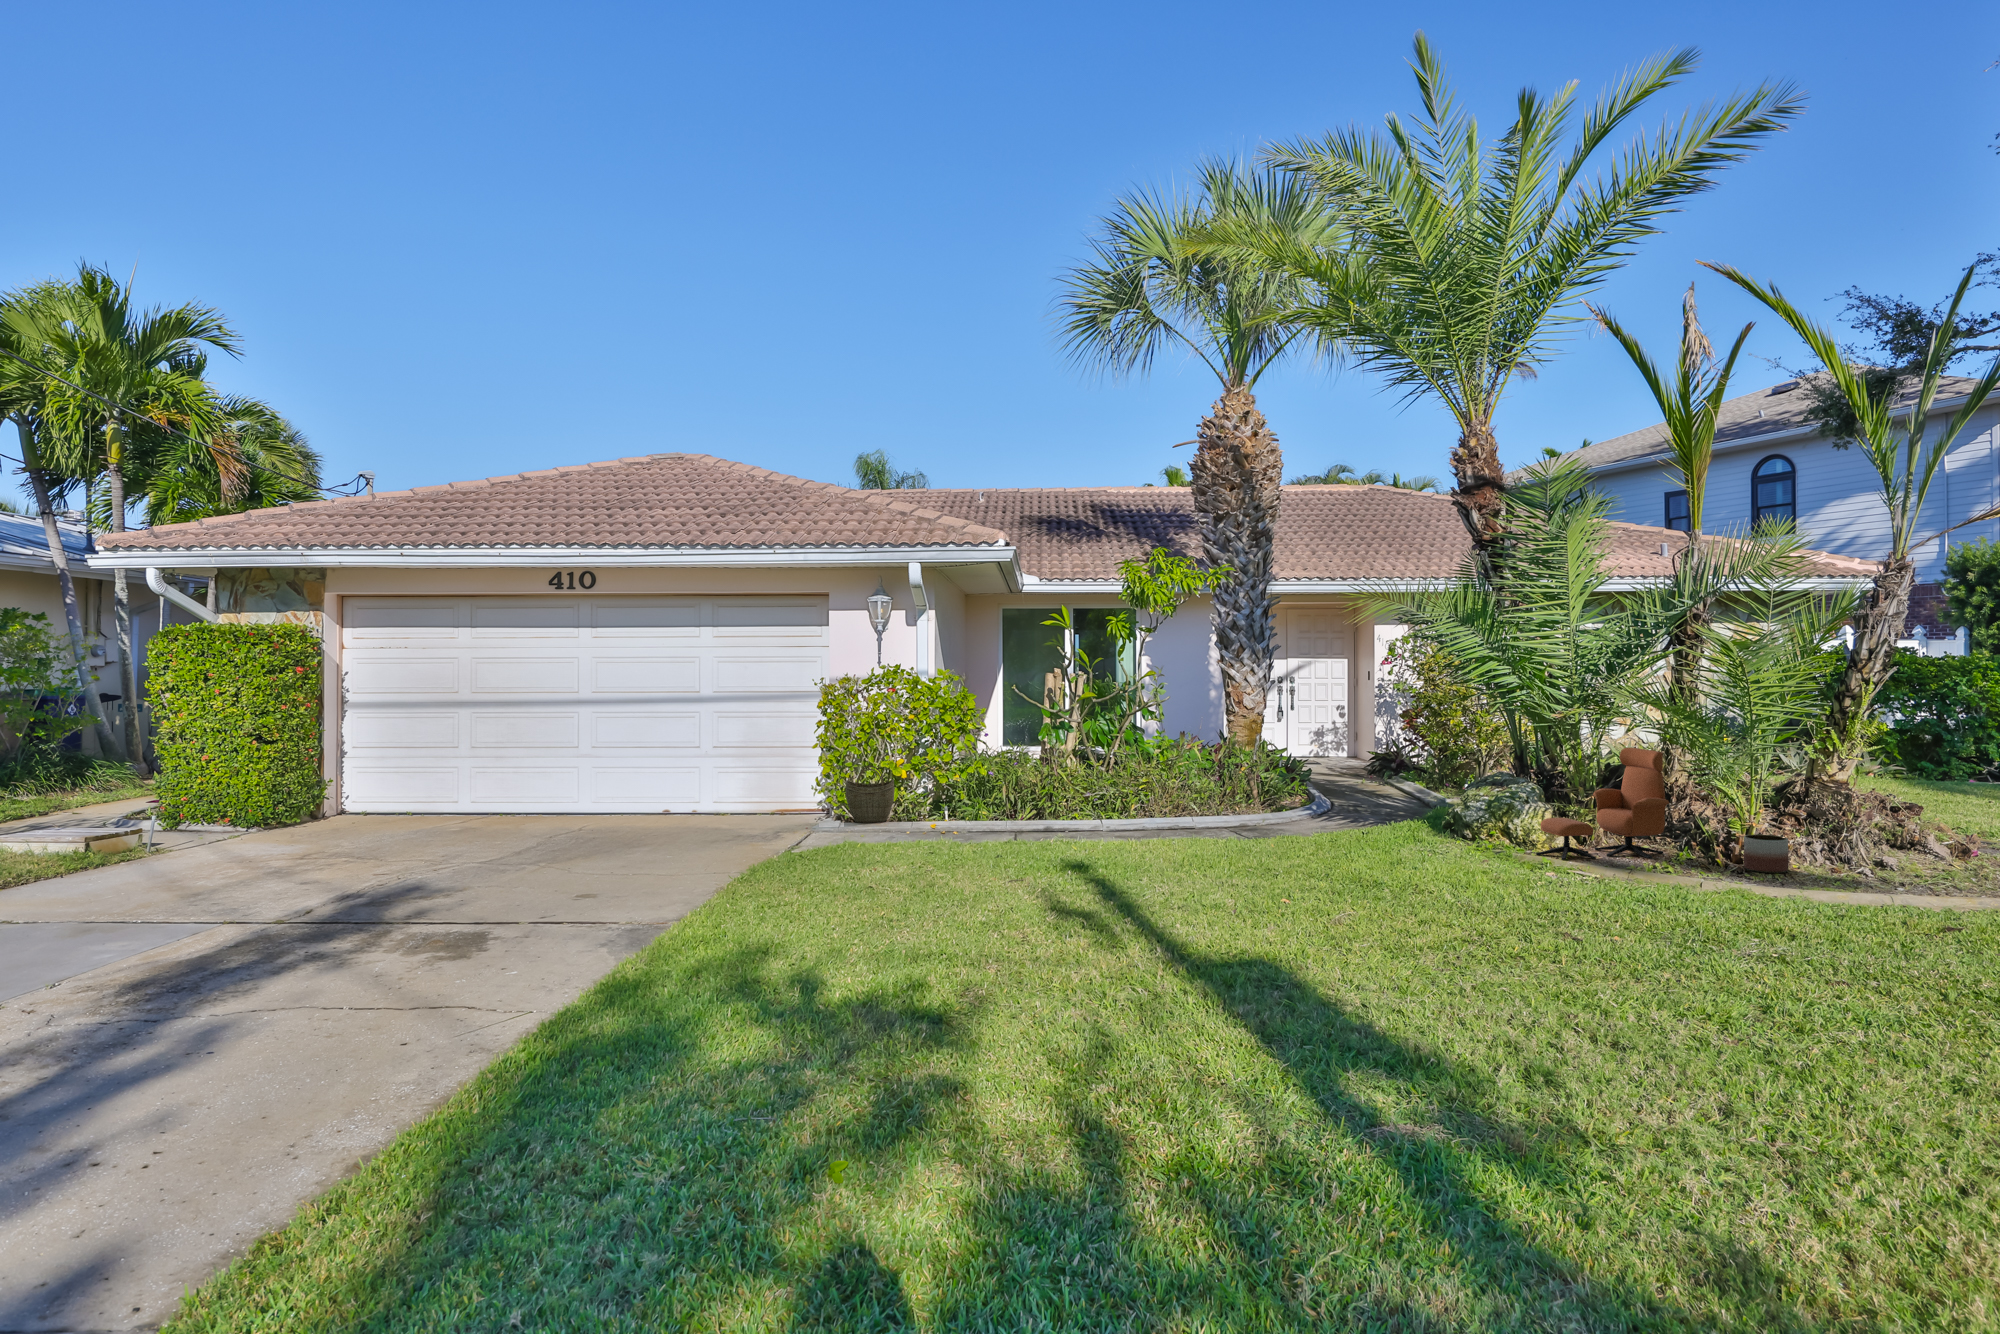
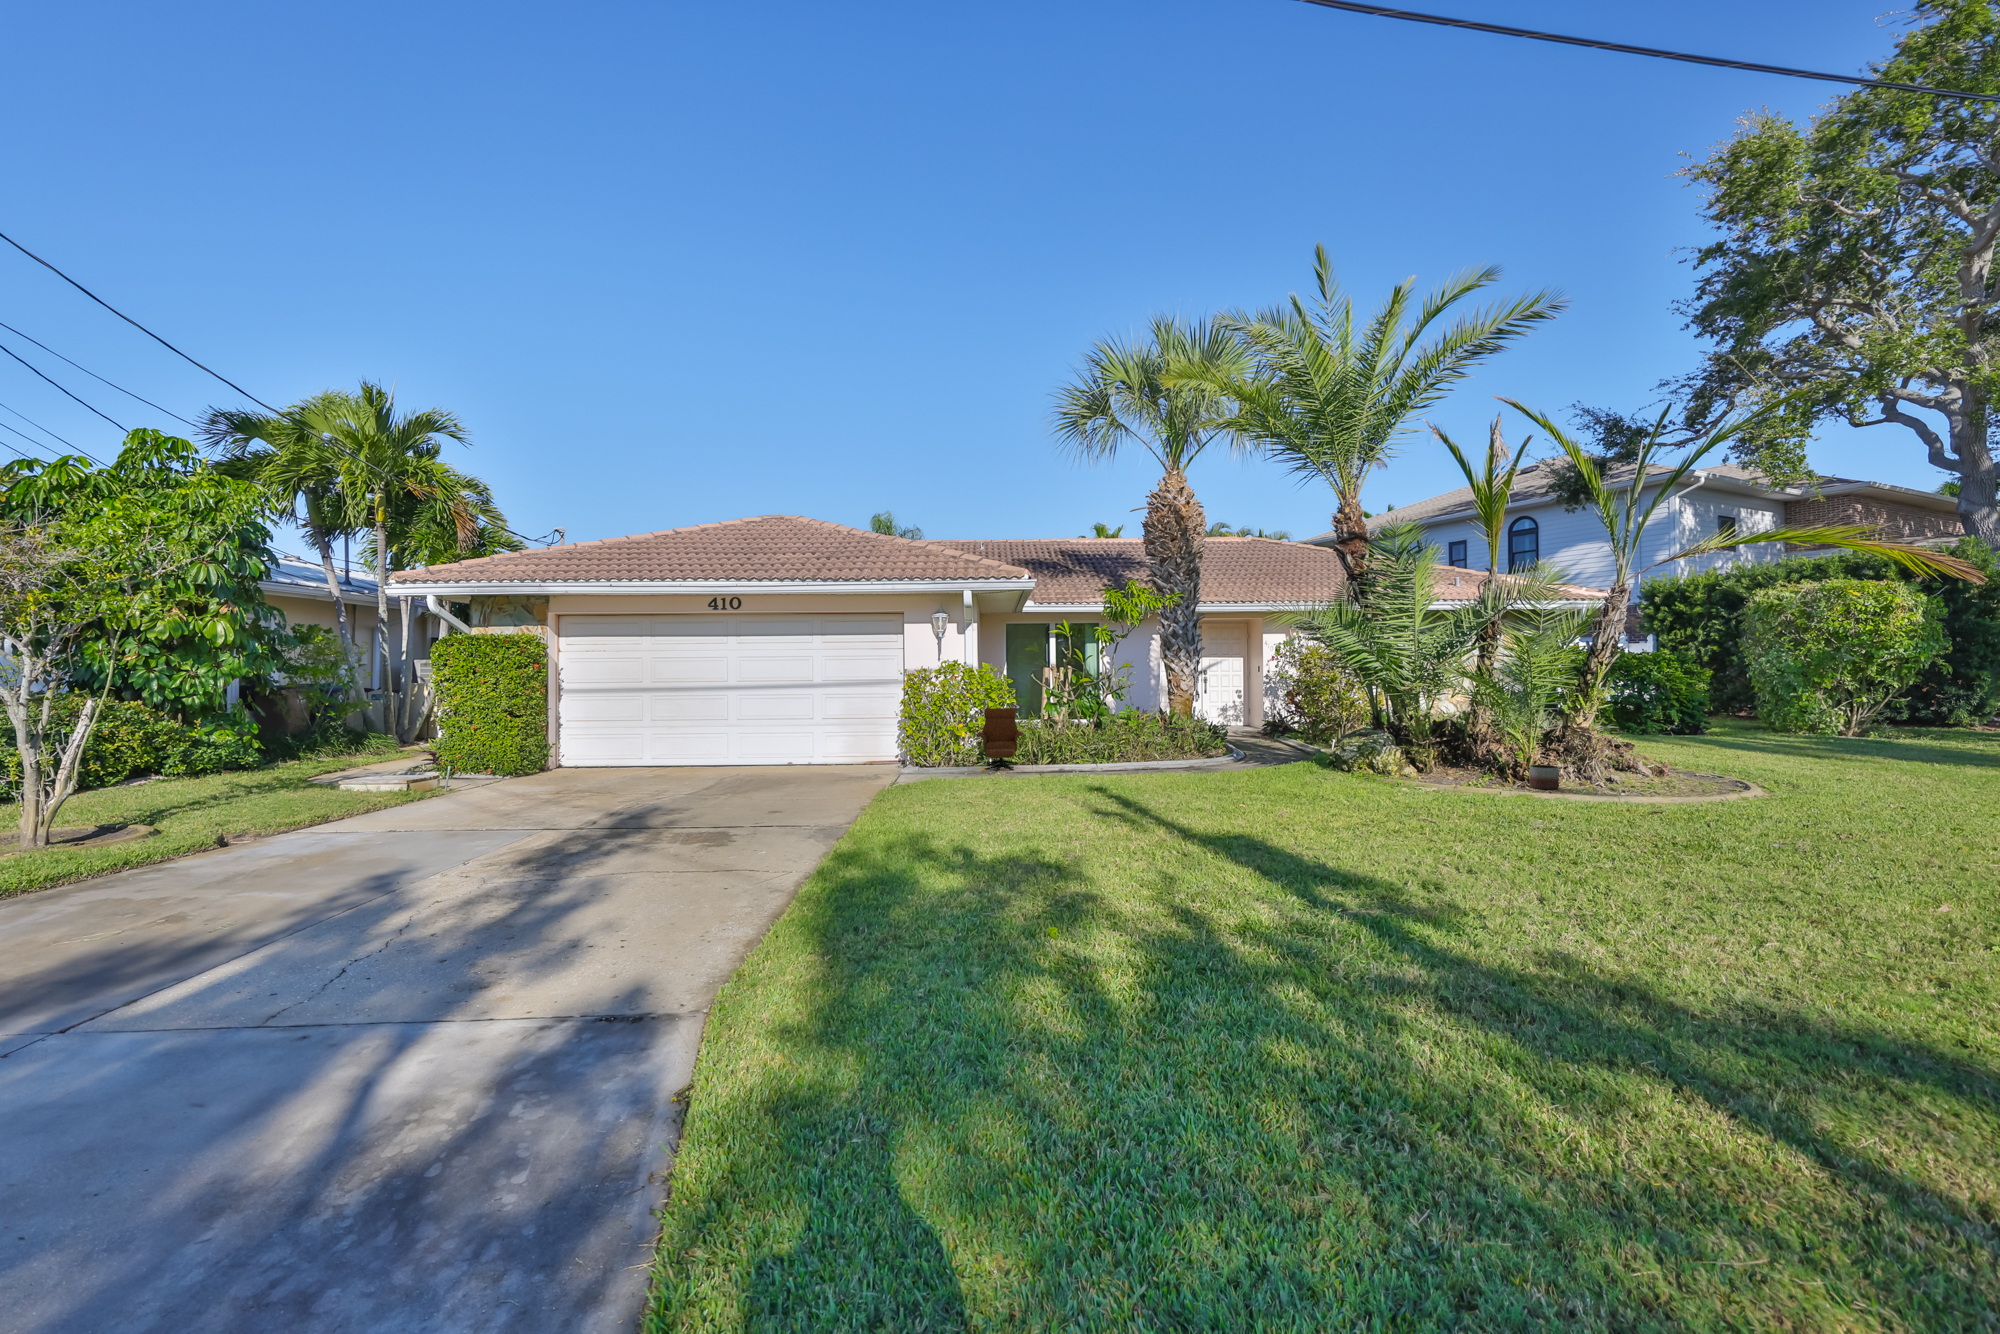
lounge chair: present [1536,748,1669,860] -> present [977,708,1024,771]
woven basket: present [846,766,894,823] -> none [920,728,954,767]

